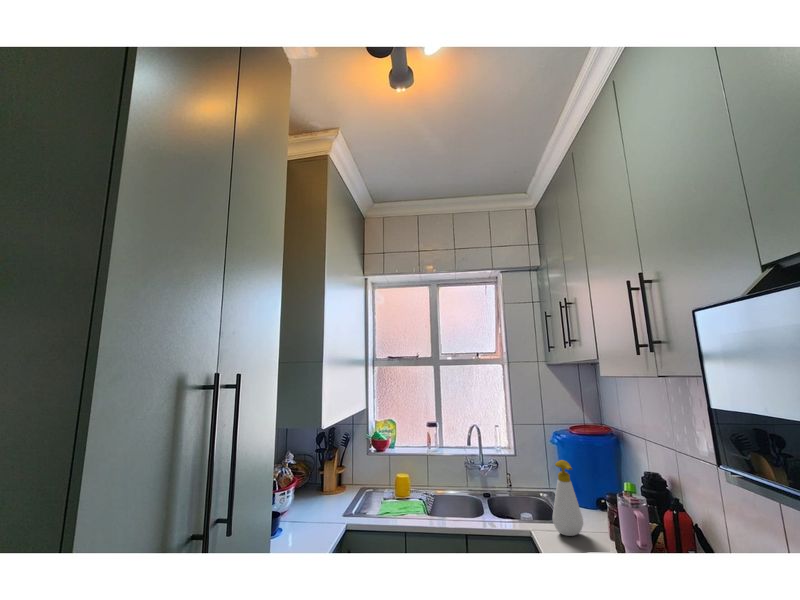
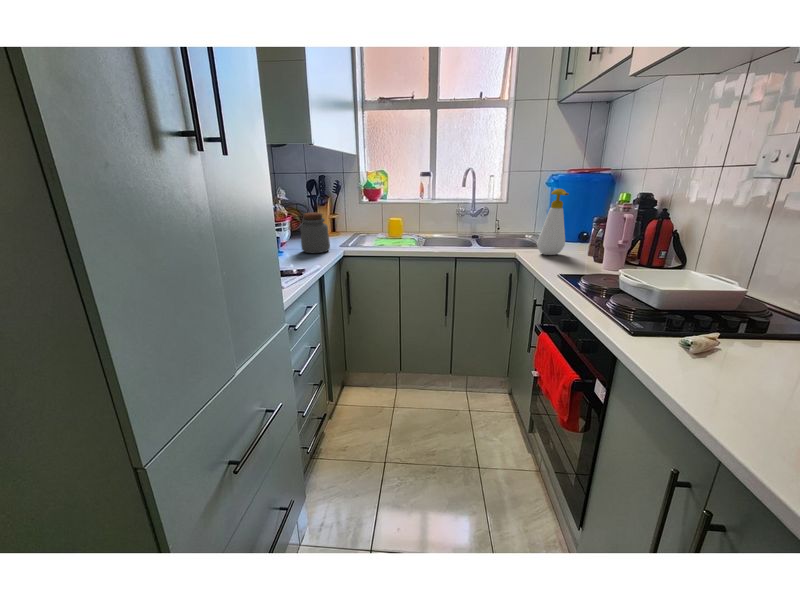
jar: none [300,480,331,530] -> present [300,212,330,253]

